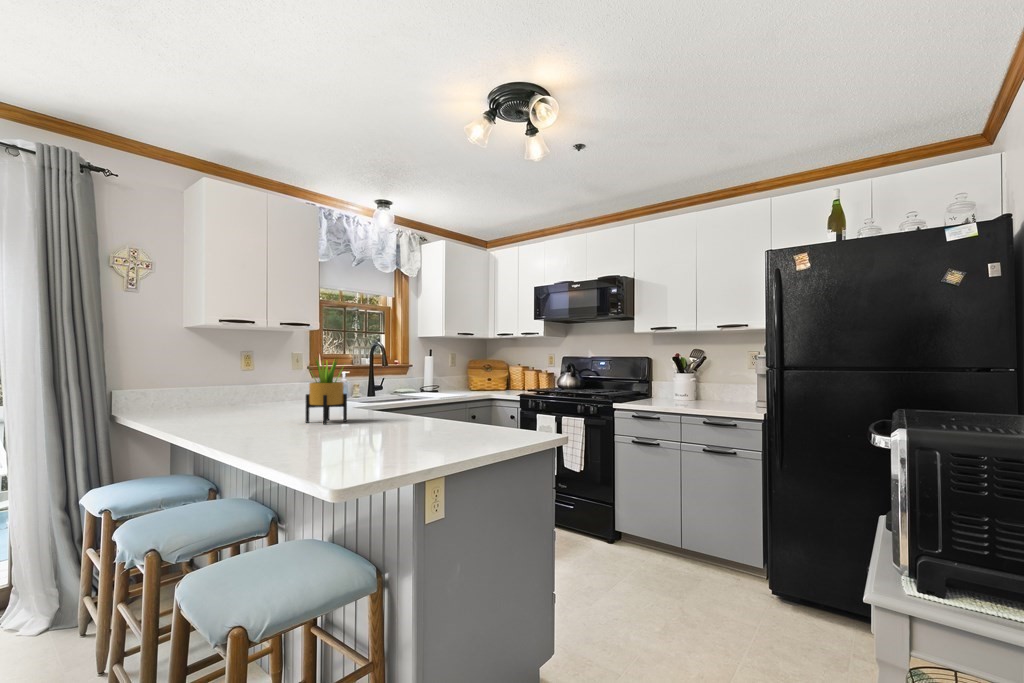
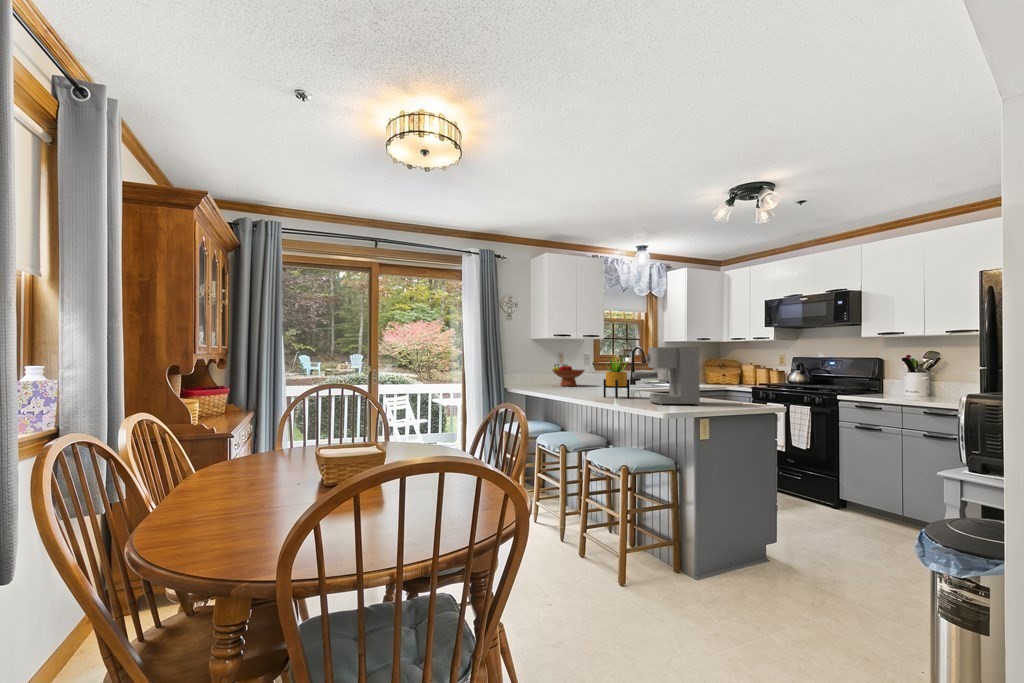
coffee maker: none [342,344,444,435] -> present [632,347,700,405]
fruit bowl: none [244,368,297,401] -> present [553,364,585,386]

